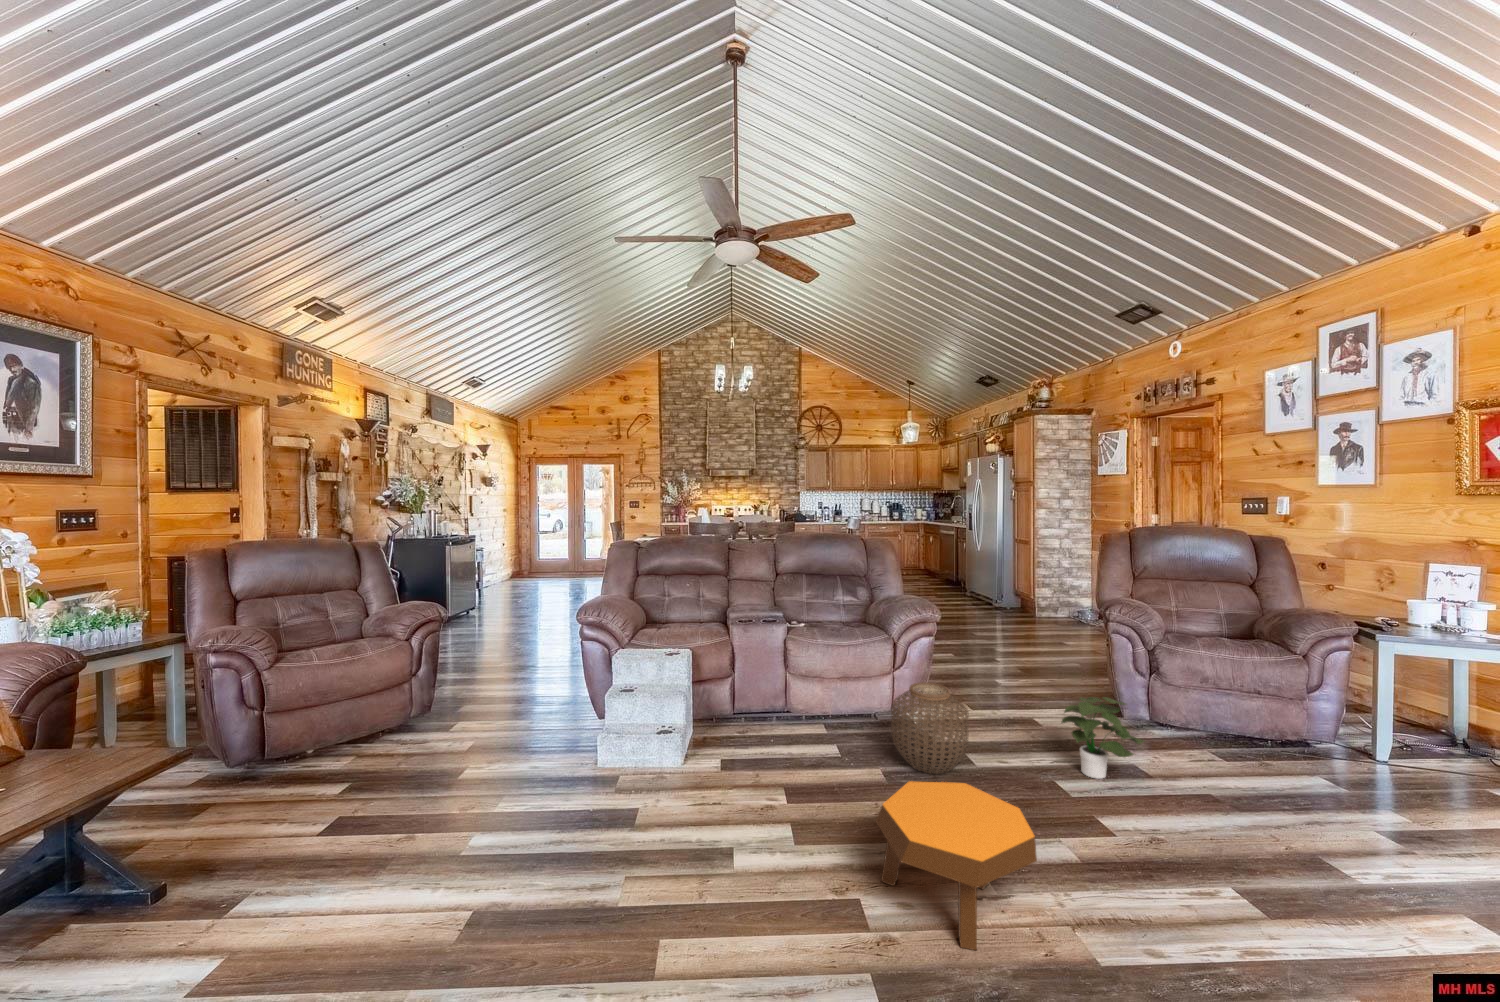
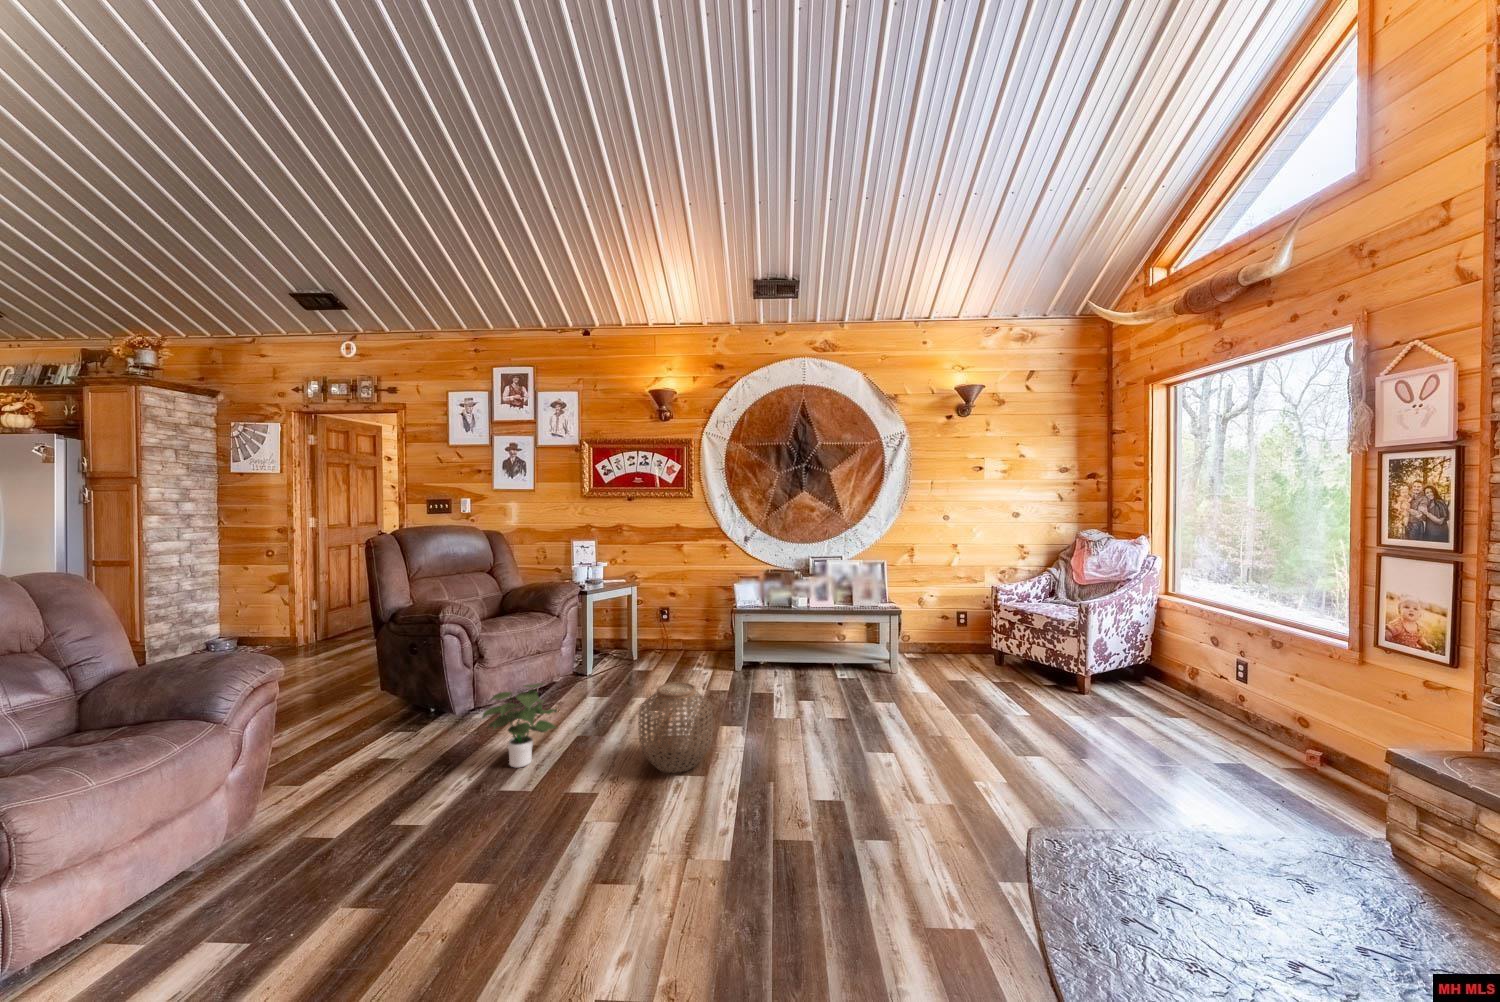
woven basket: present [891,682,968,774] -> present [639,682,713,773]
footstool: present [876,781,1037,950] -> none [578,780,735,957]

